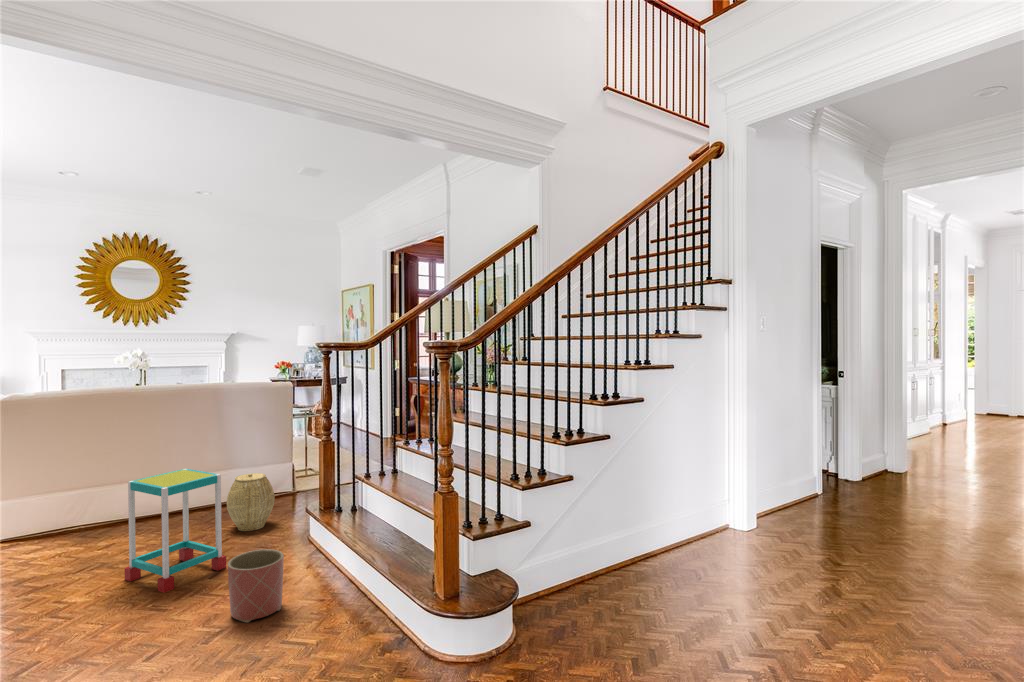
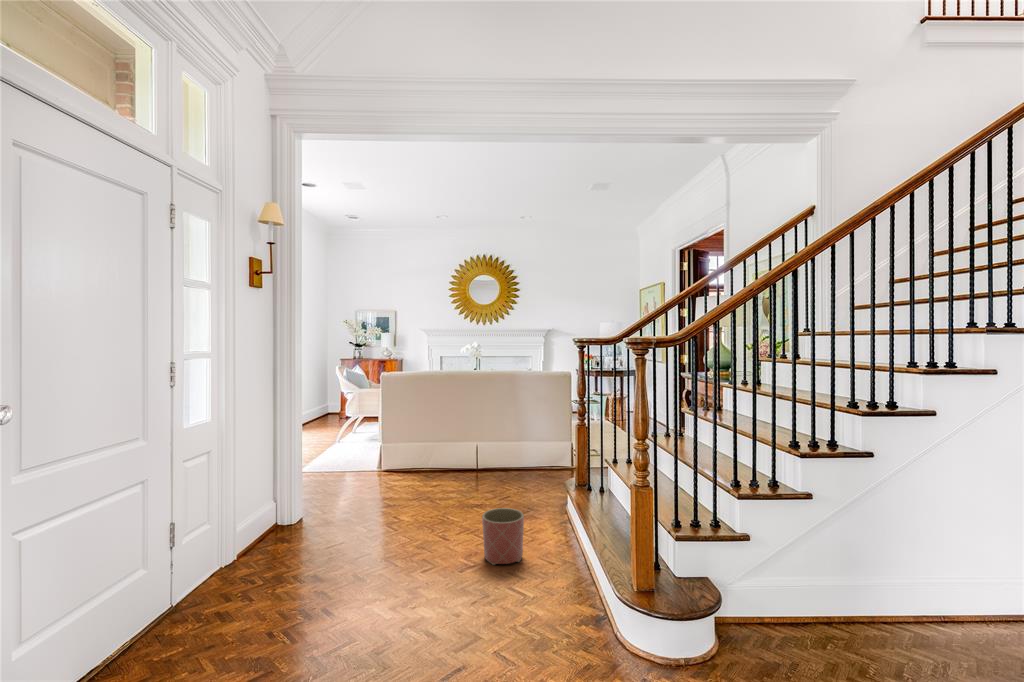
side table: present [125,469,226,593] -> none [435,435,499,527]
woven basket: present [227,473,275,531] -> none [512,445,547,492]

